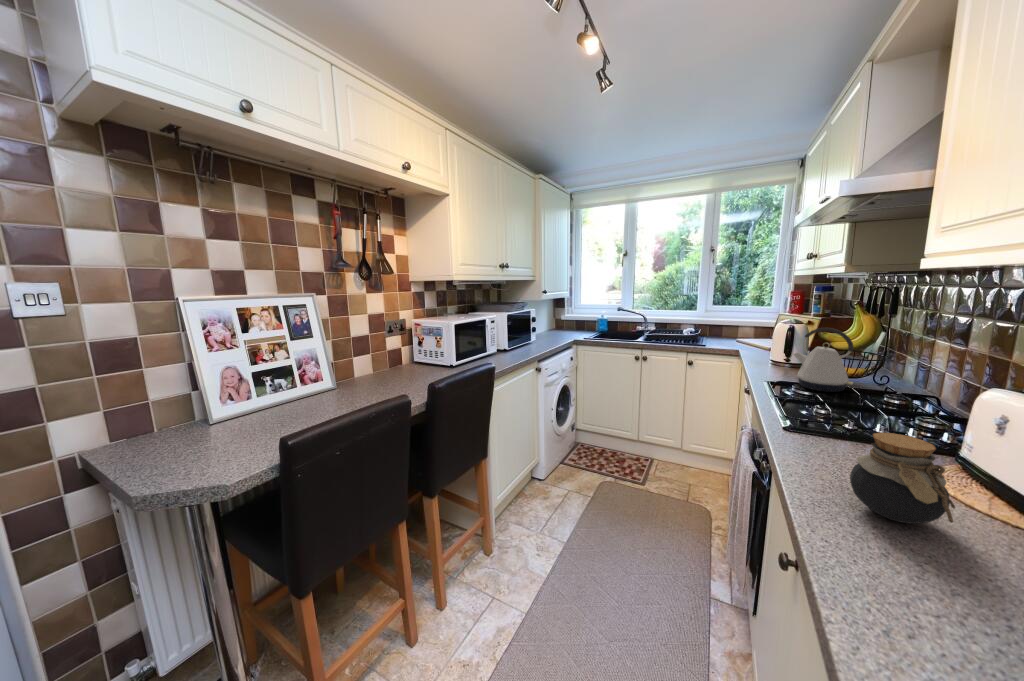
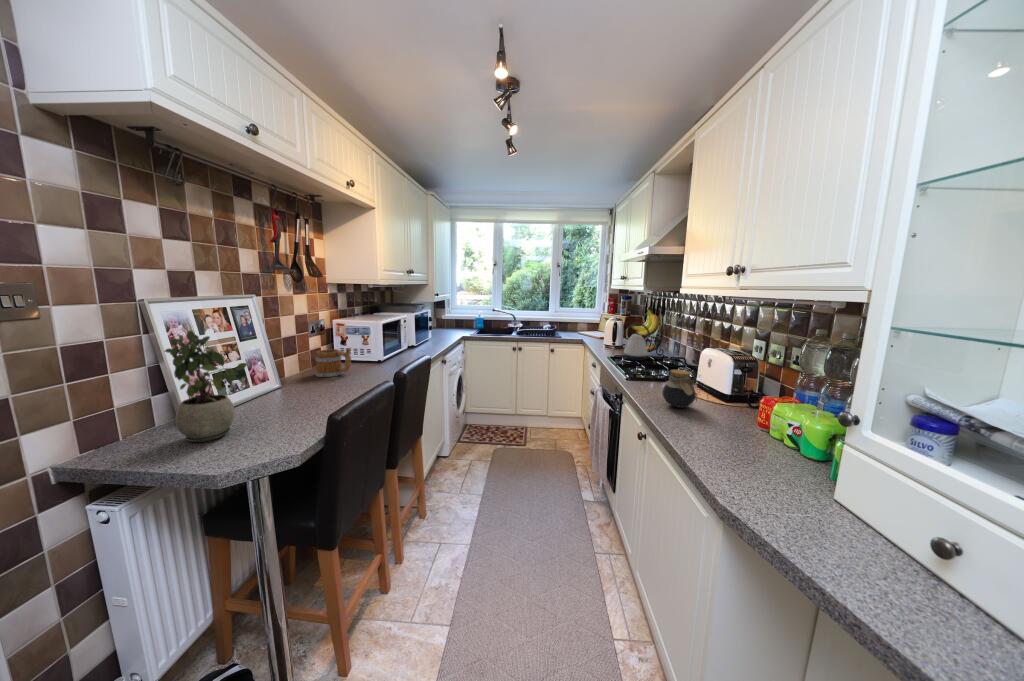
potted plant: none [160,329,234,446] -> present [165,331,247,442]
mug: none [381,350,412,380] -> present [315,348,351,377]

